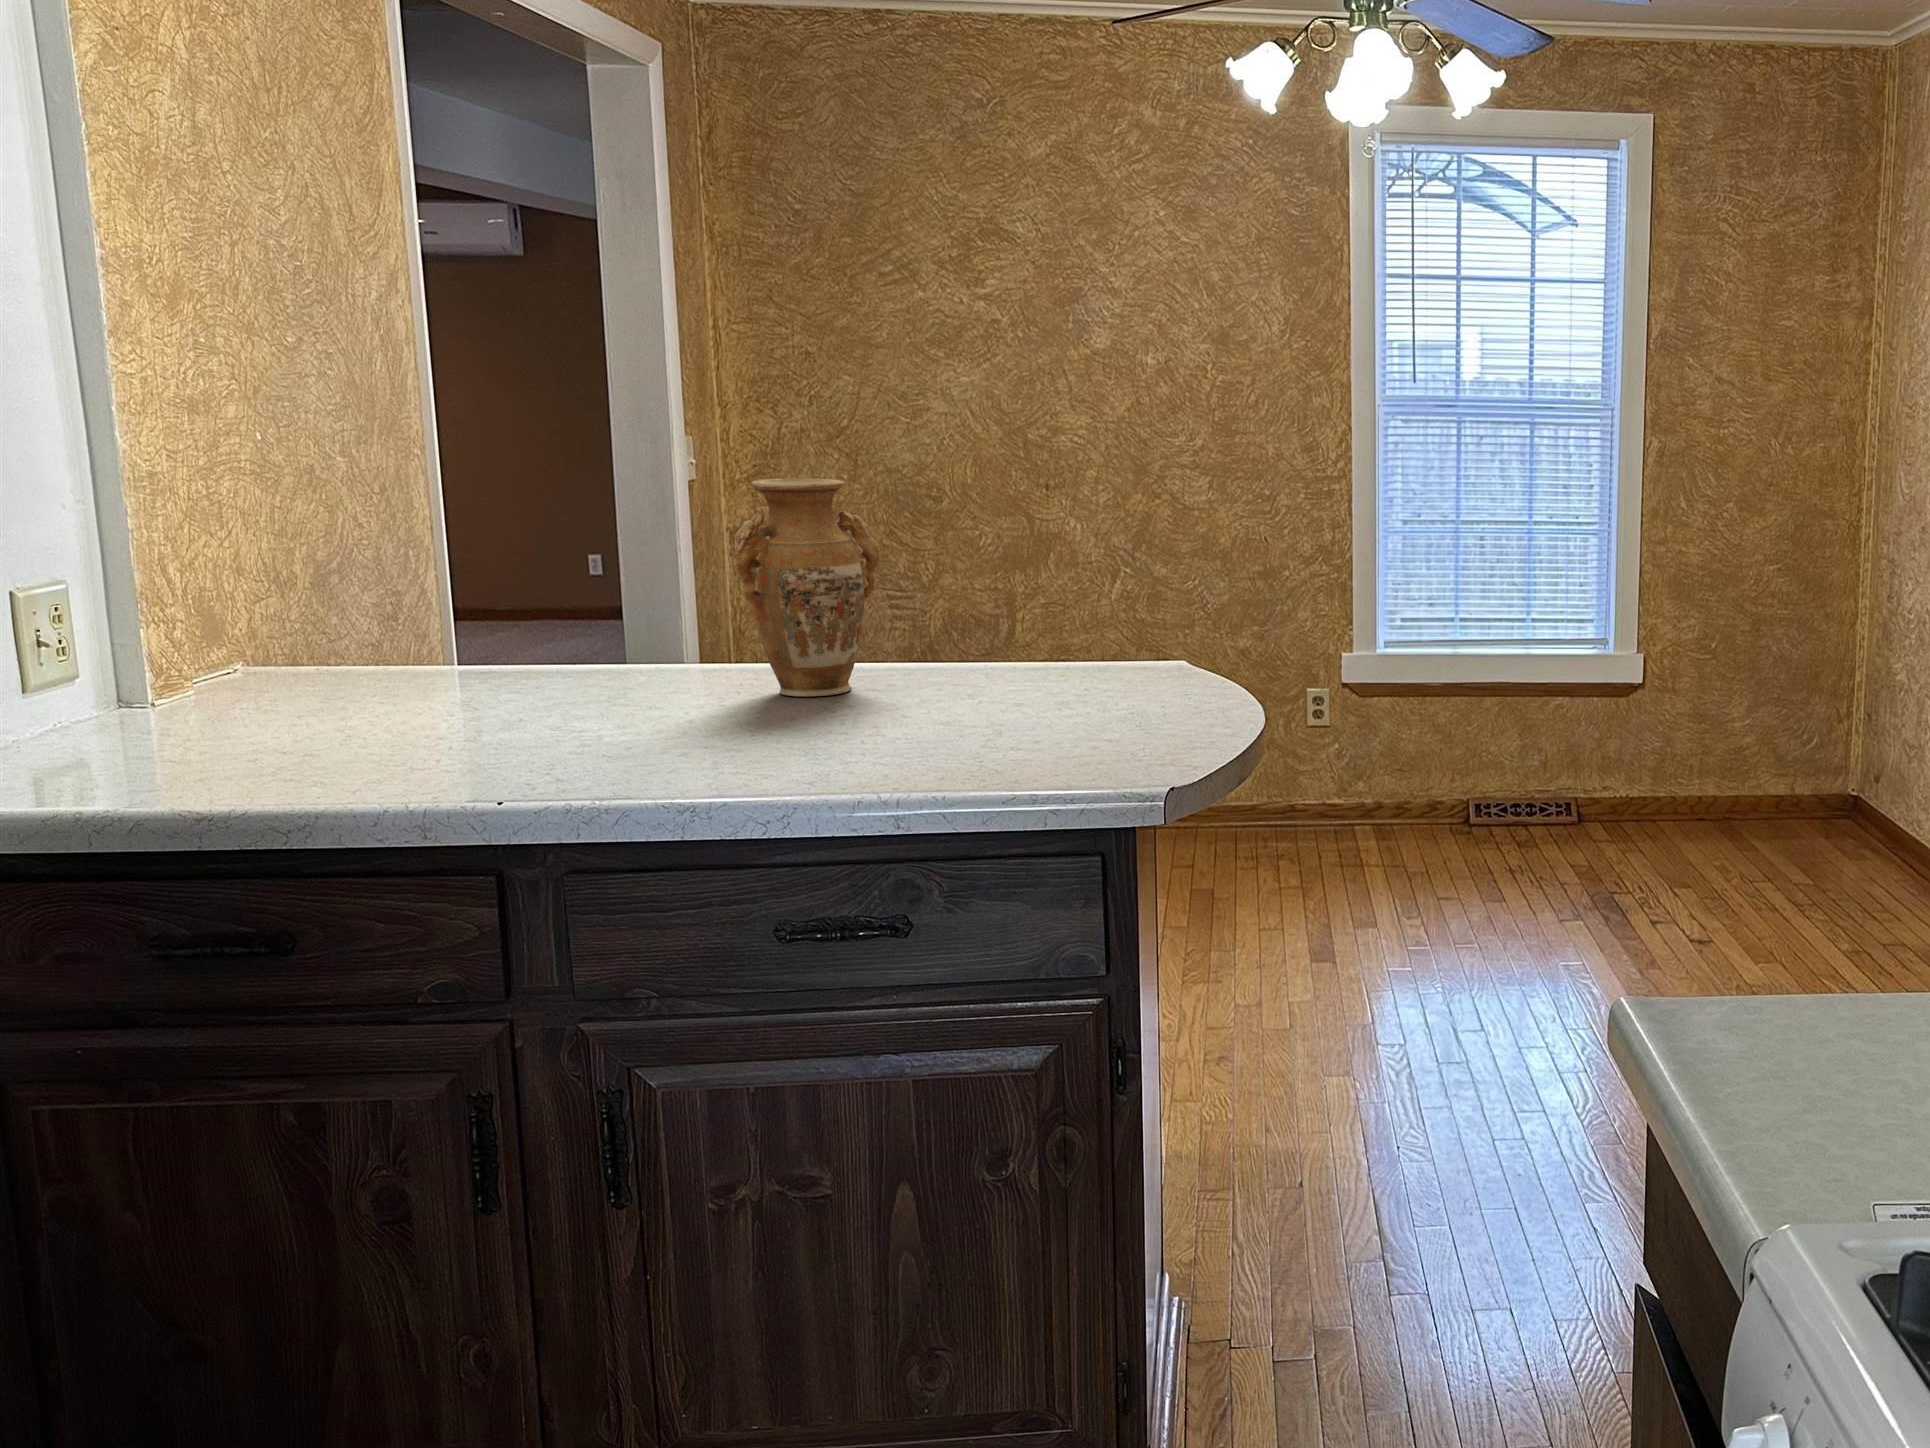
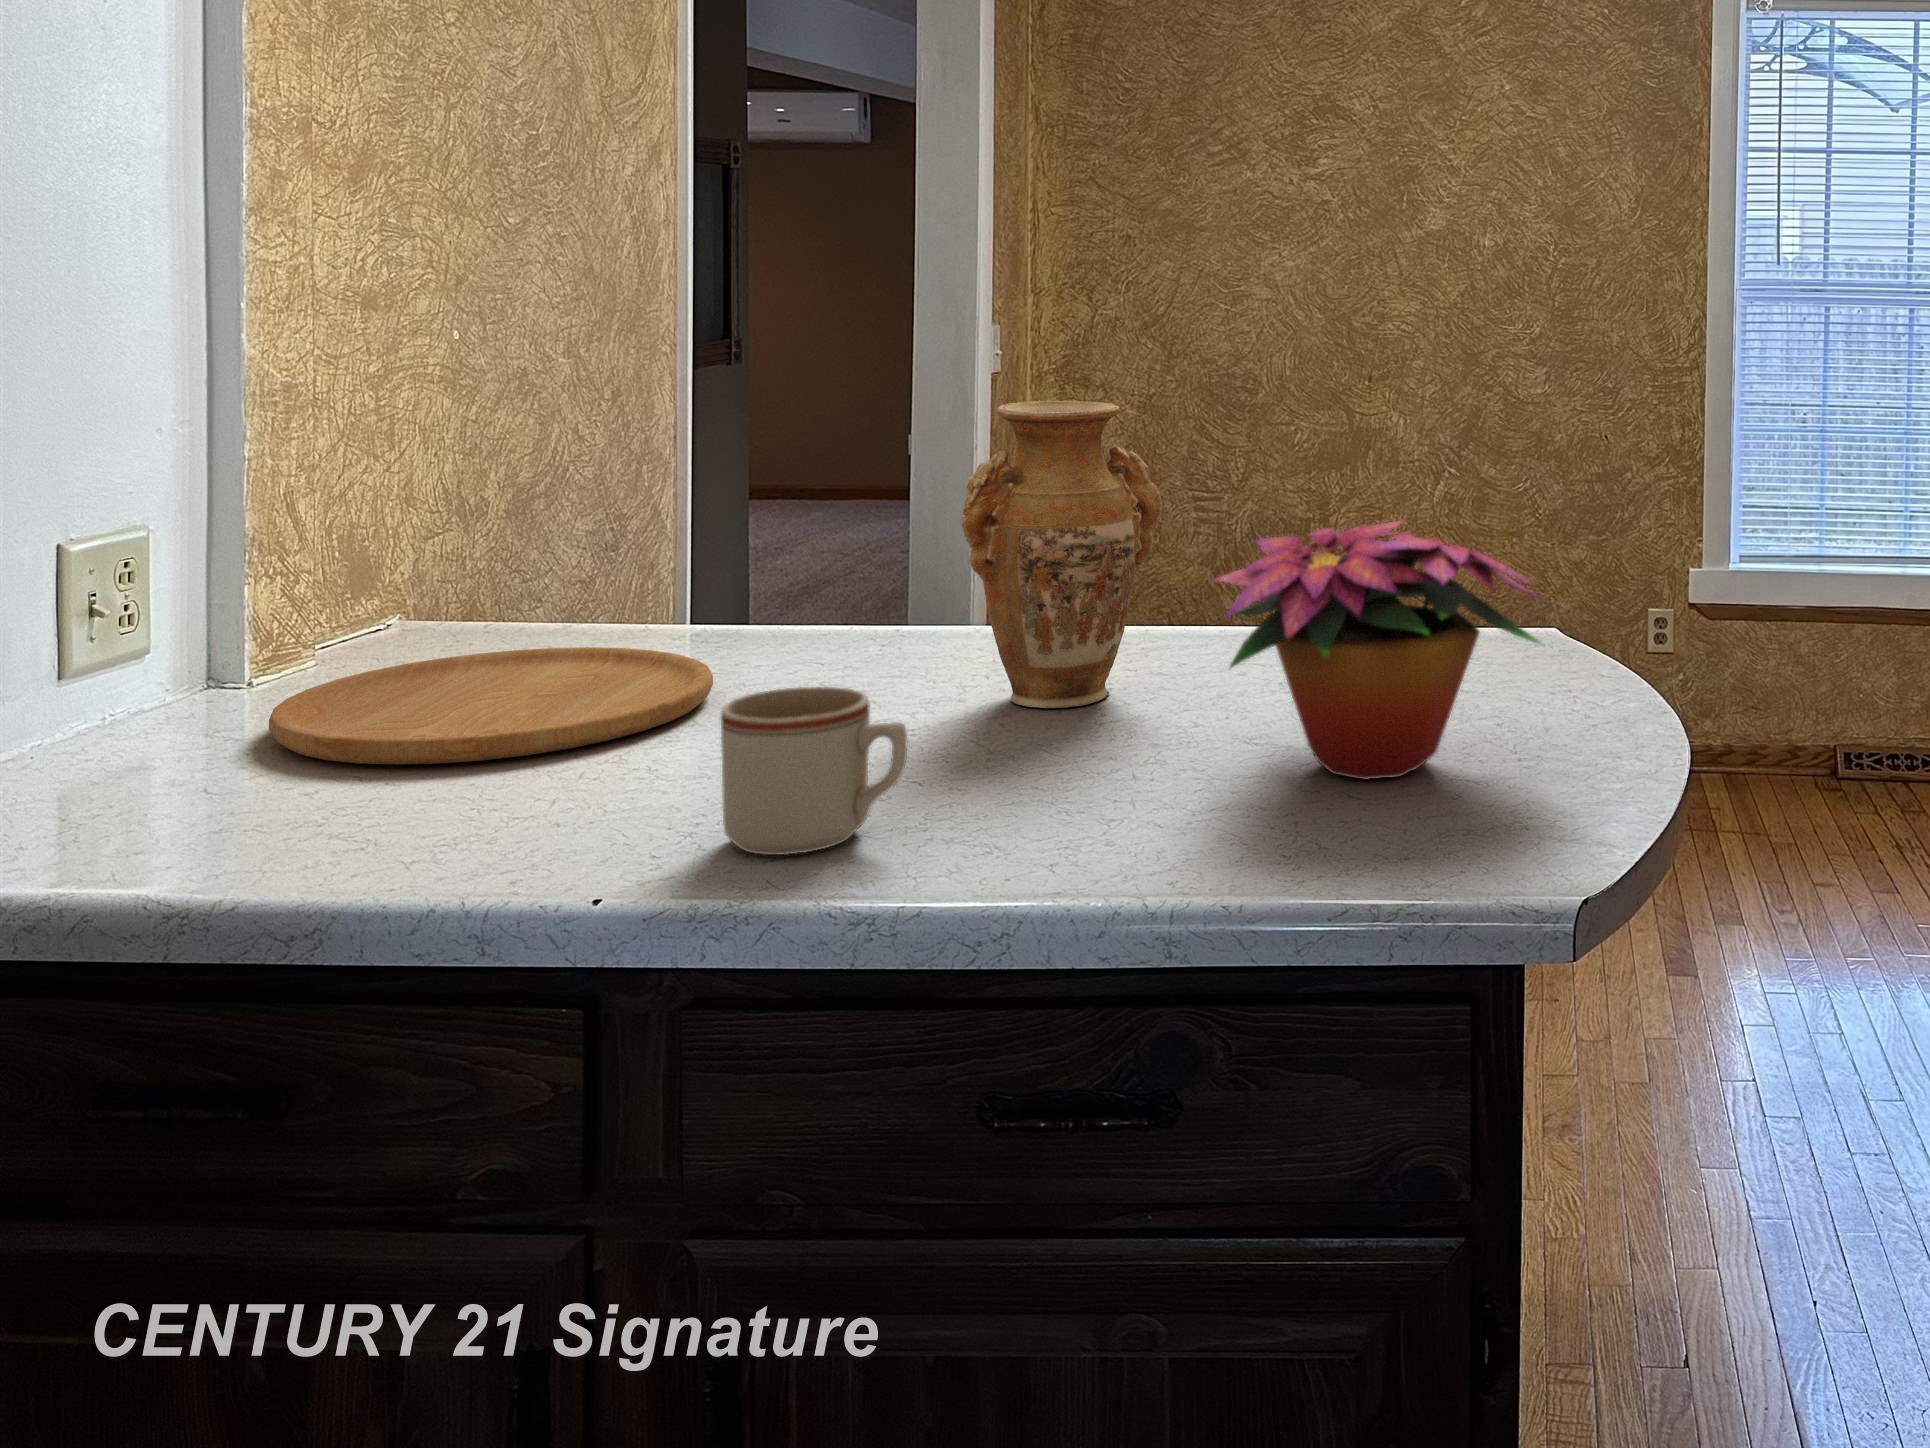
flower arrangement: none [915,550,1169,723] -> present [1212,521,1542,779]
mug: none [598,662,728,763] -> present [721,687,907,855]
cutting board: none [227,669,552,732] -> present [269,647,713,764]

